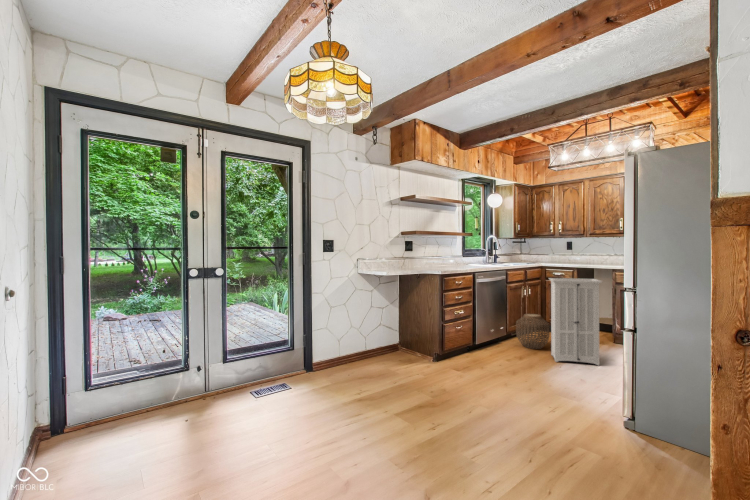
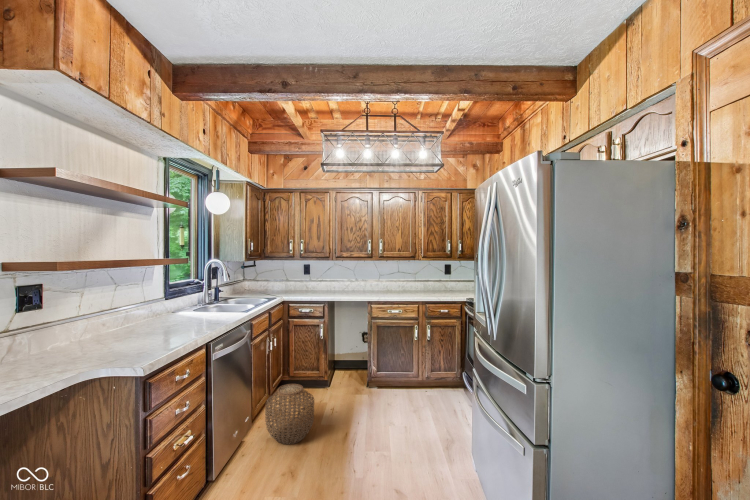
storage cabinet: present [549,278,602,365] -> none [322,325,395,469]

